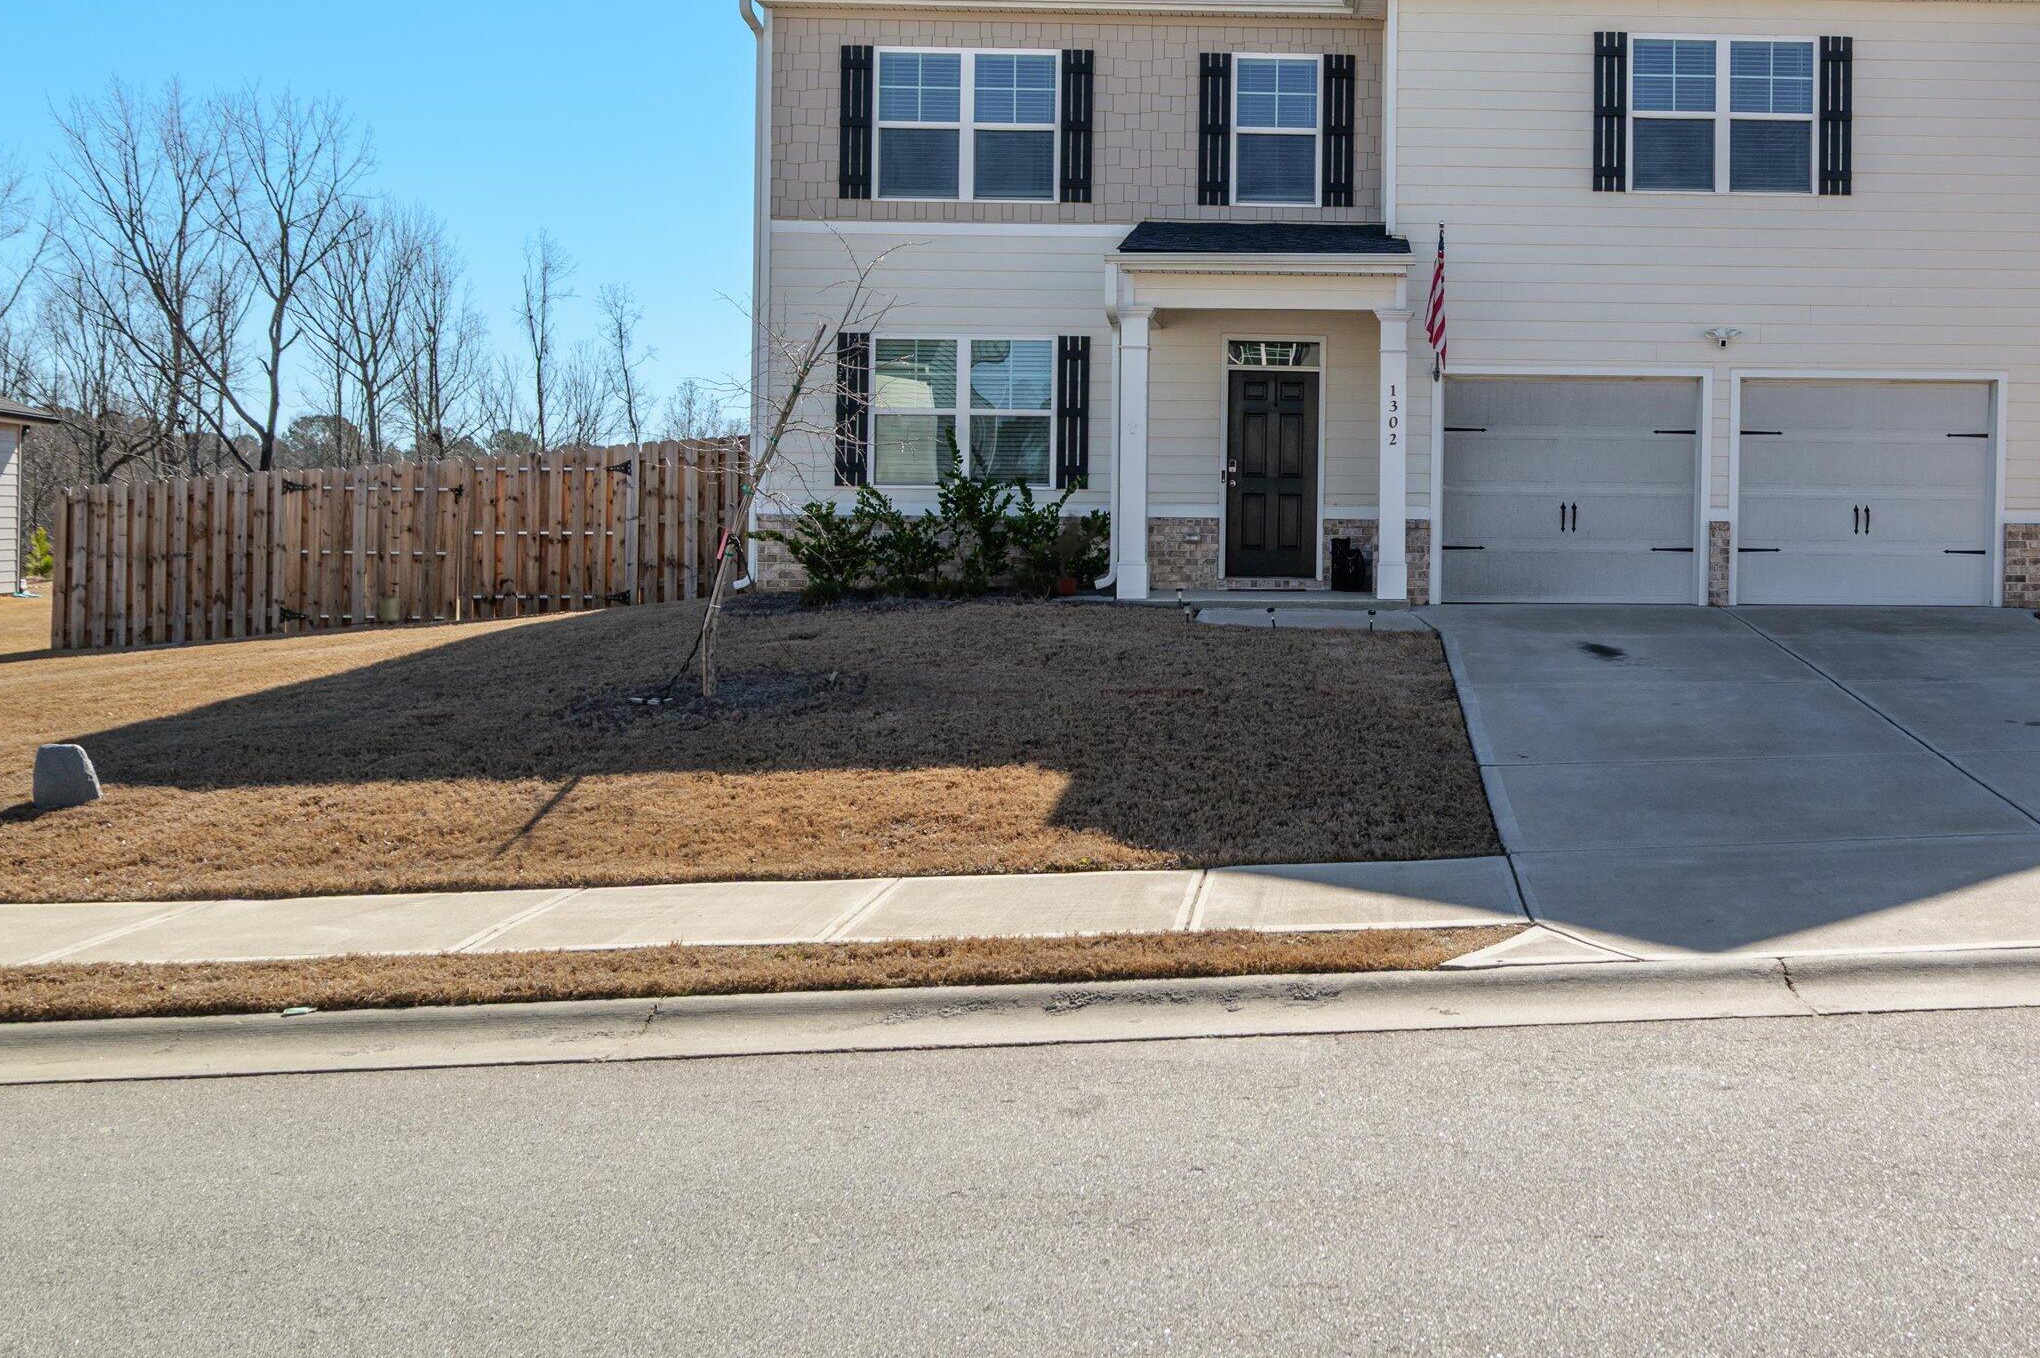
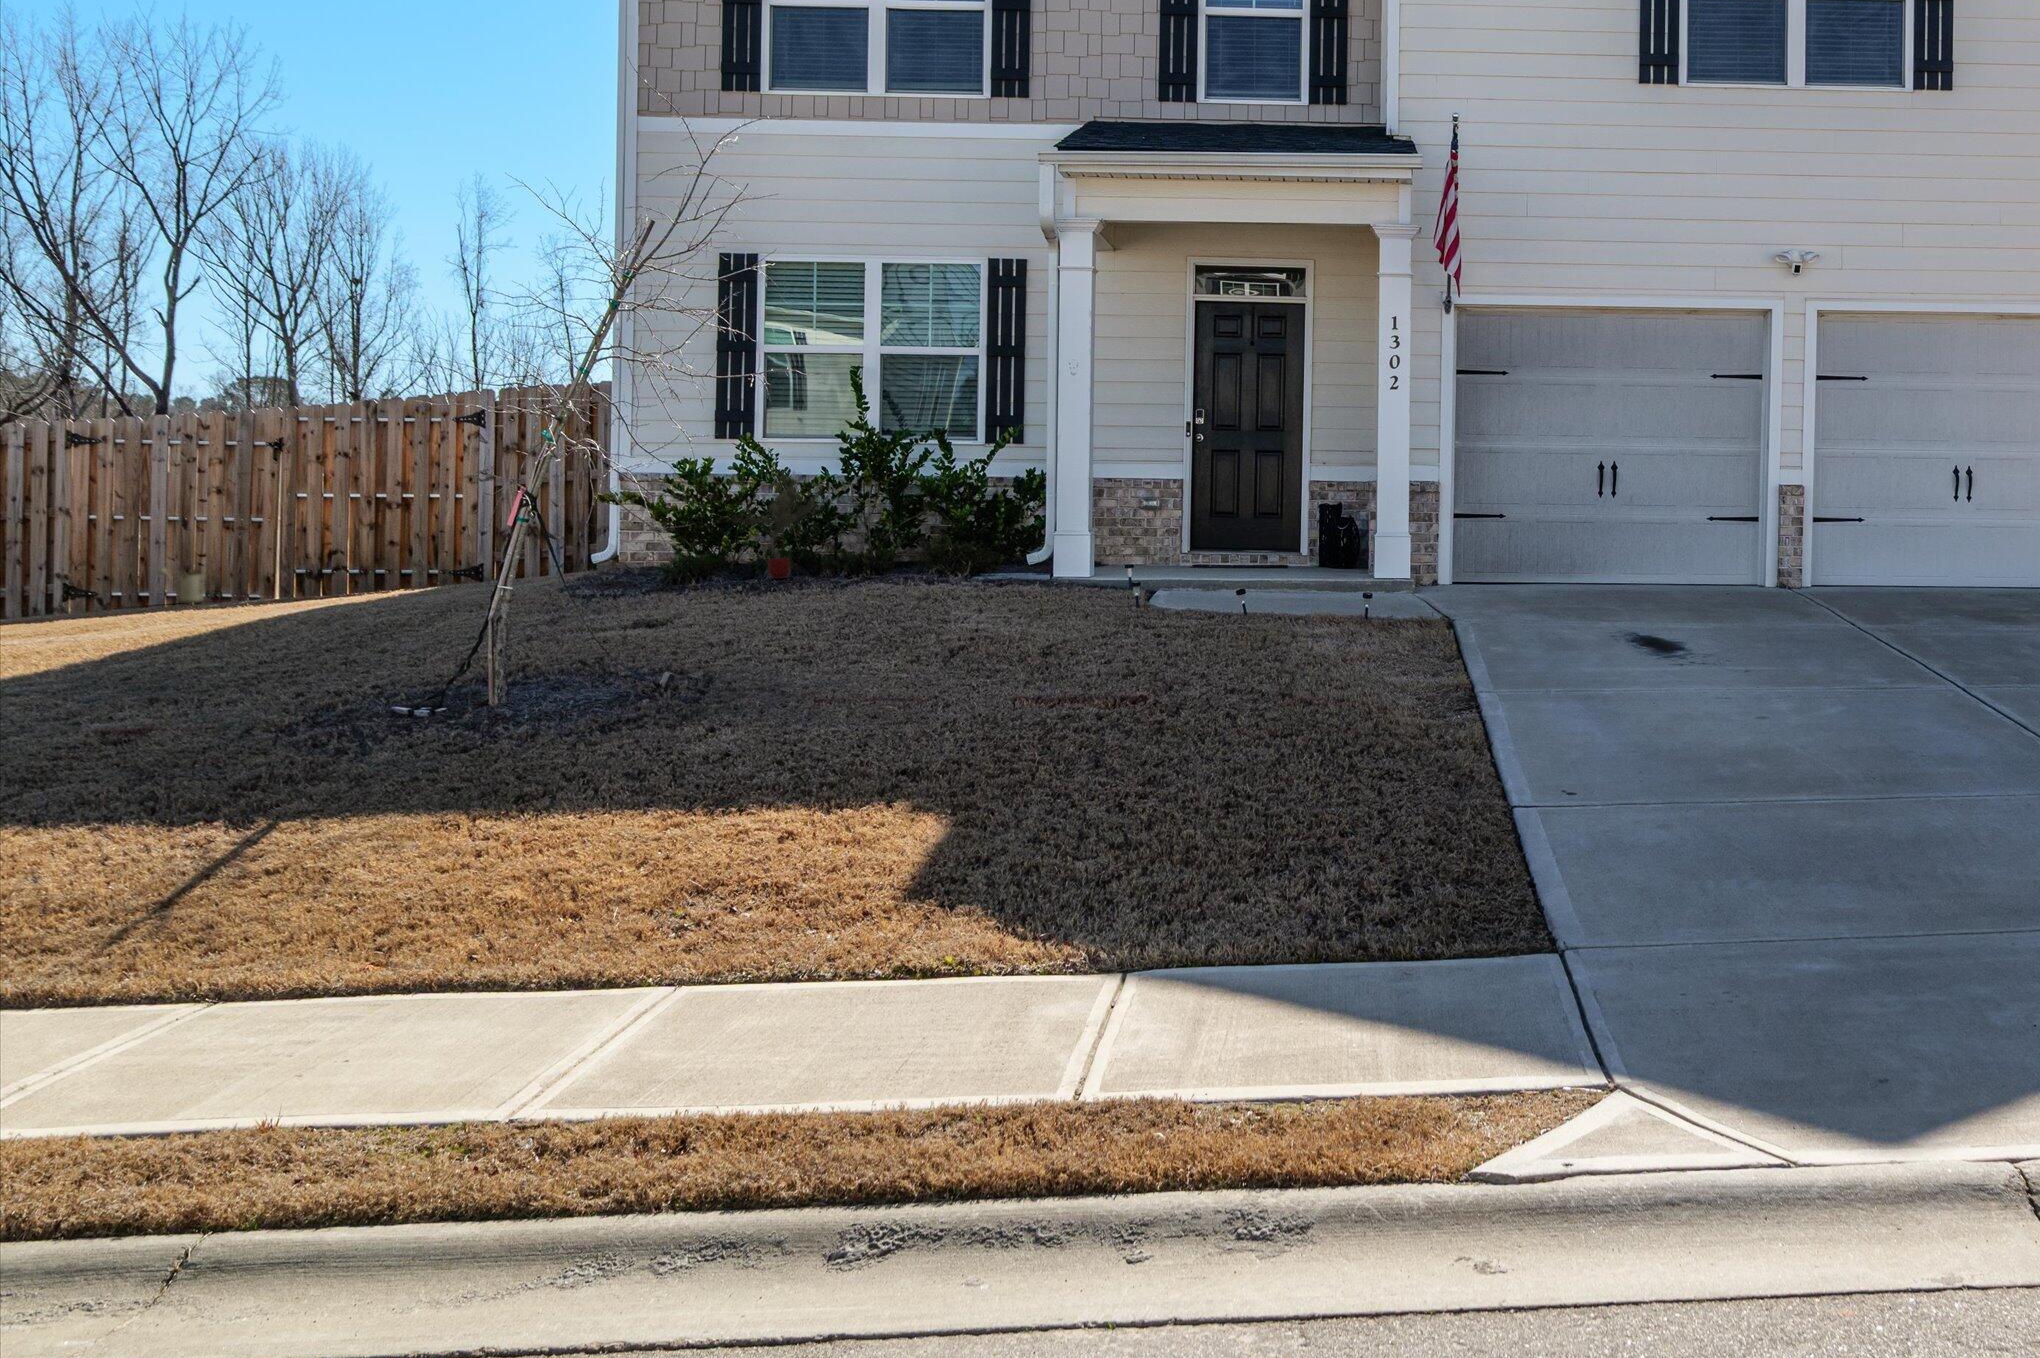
potted tree: present [1035,510,1100,595] -> present [735,473,823,579]

